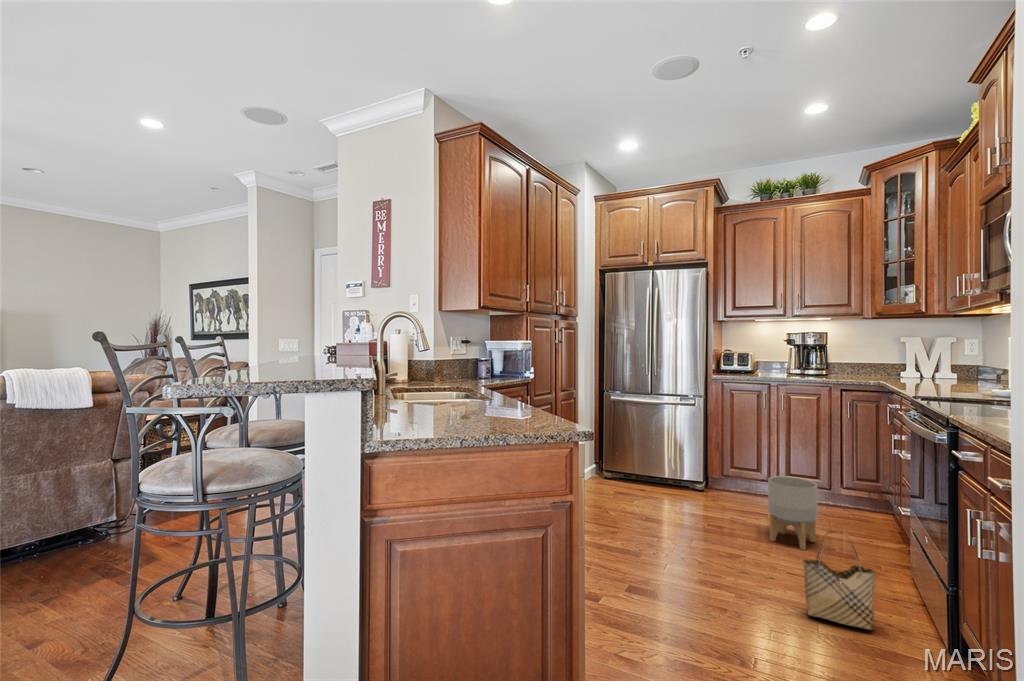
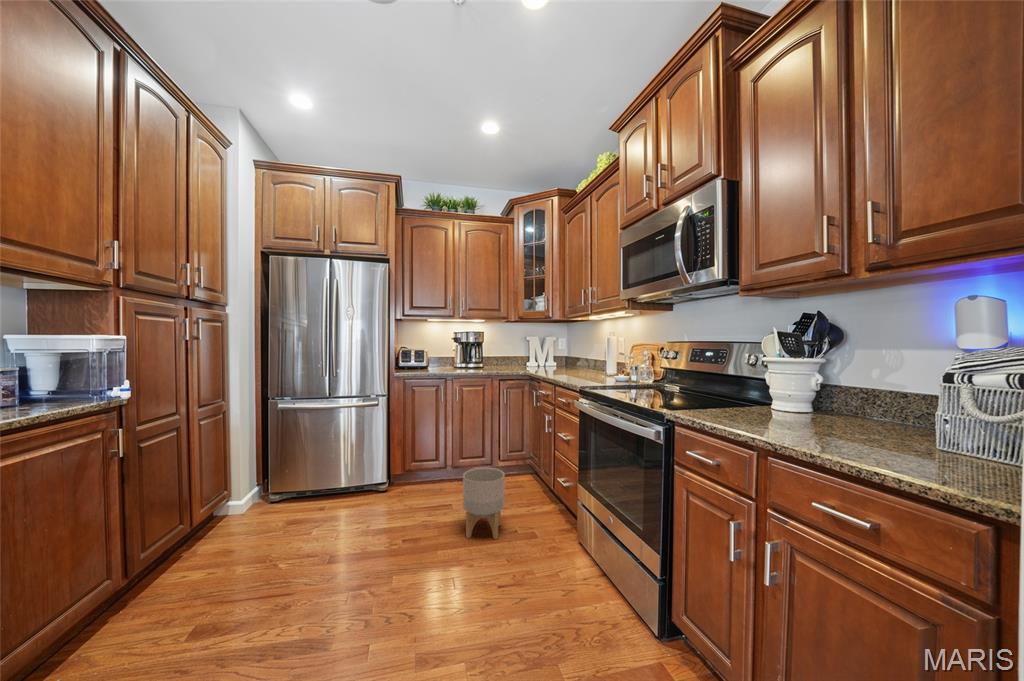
woven basket: present [803,531,876,630] -> none [536,534,598,641]

